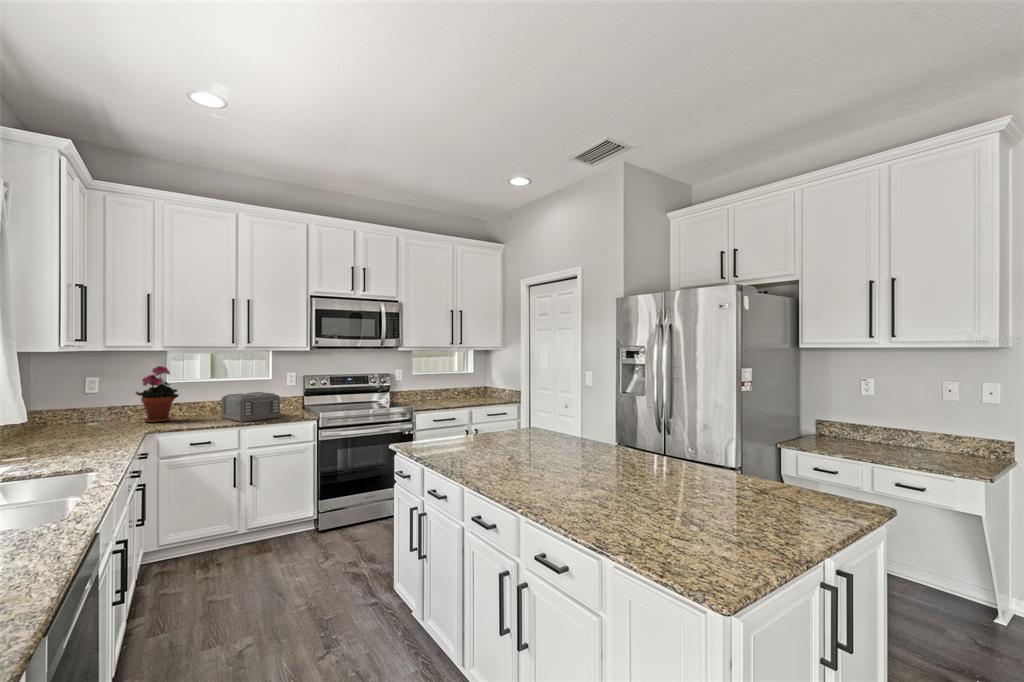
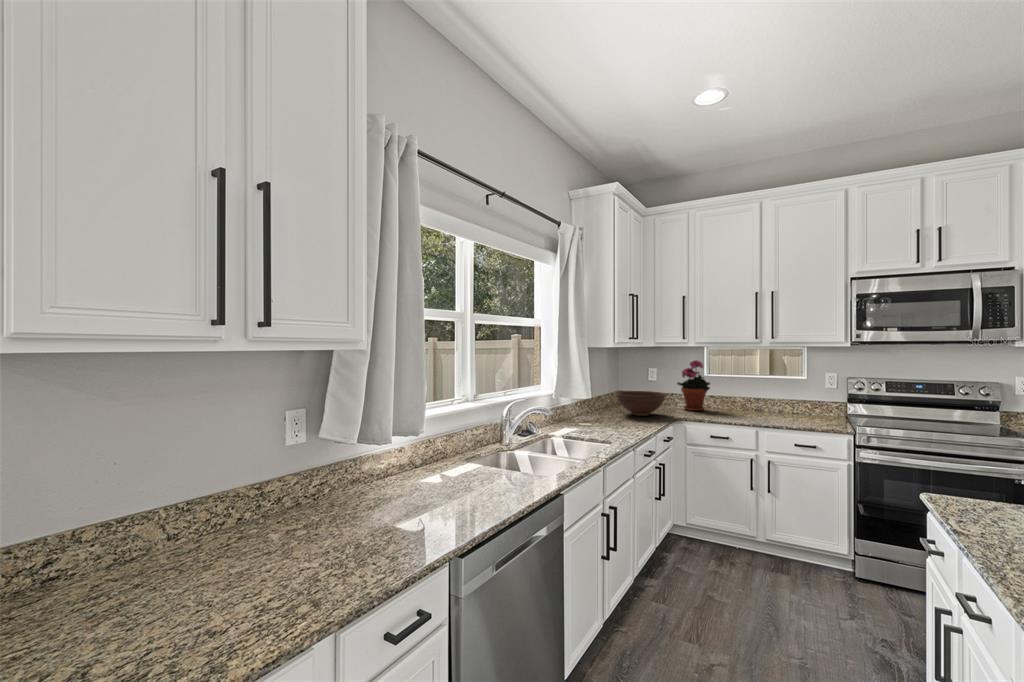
toaster: present [220,392,281,422] -> none [746,392,808,424]
fruit bowl: none [55,405,131,437] -> present [617,391,665,416]

